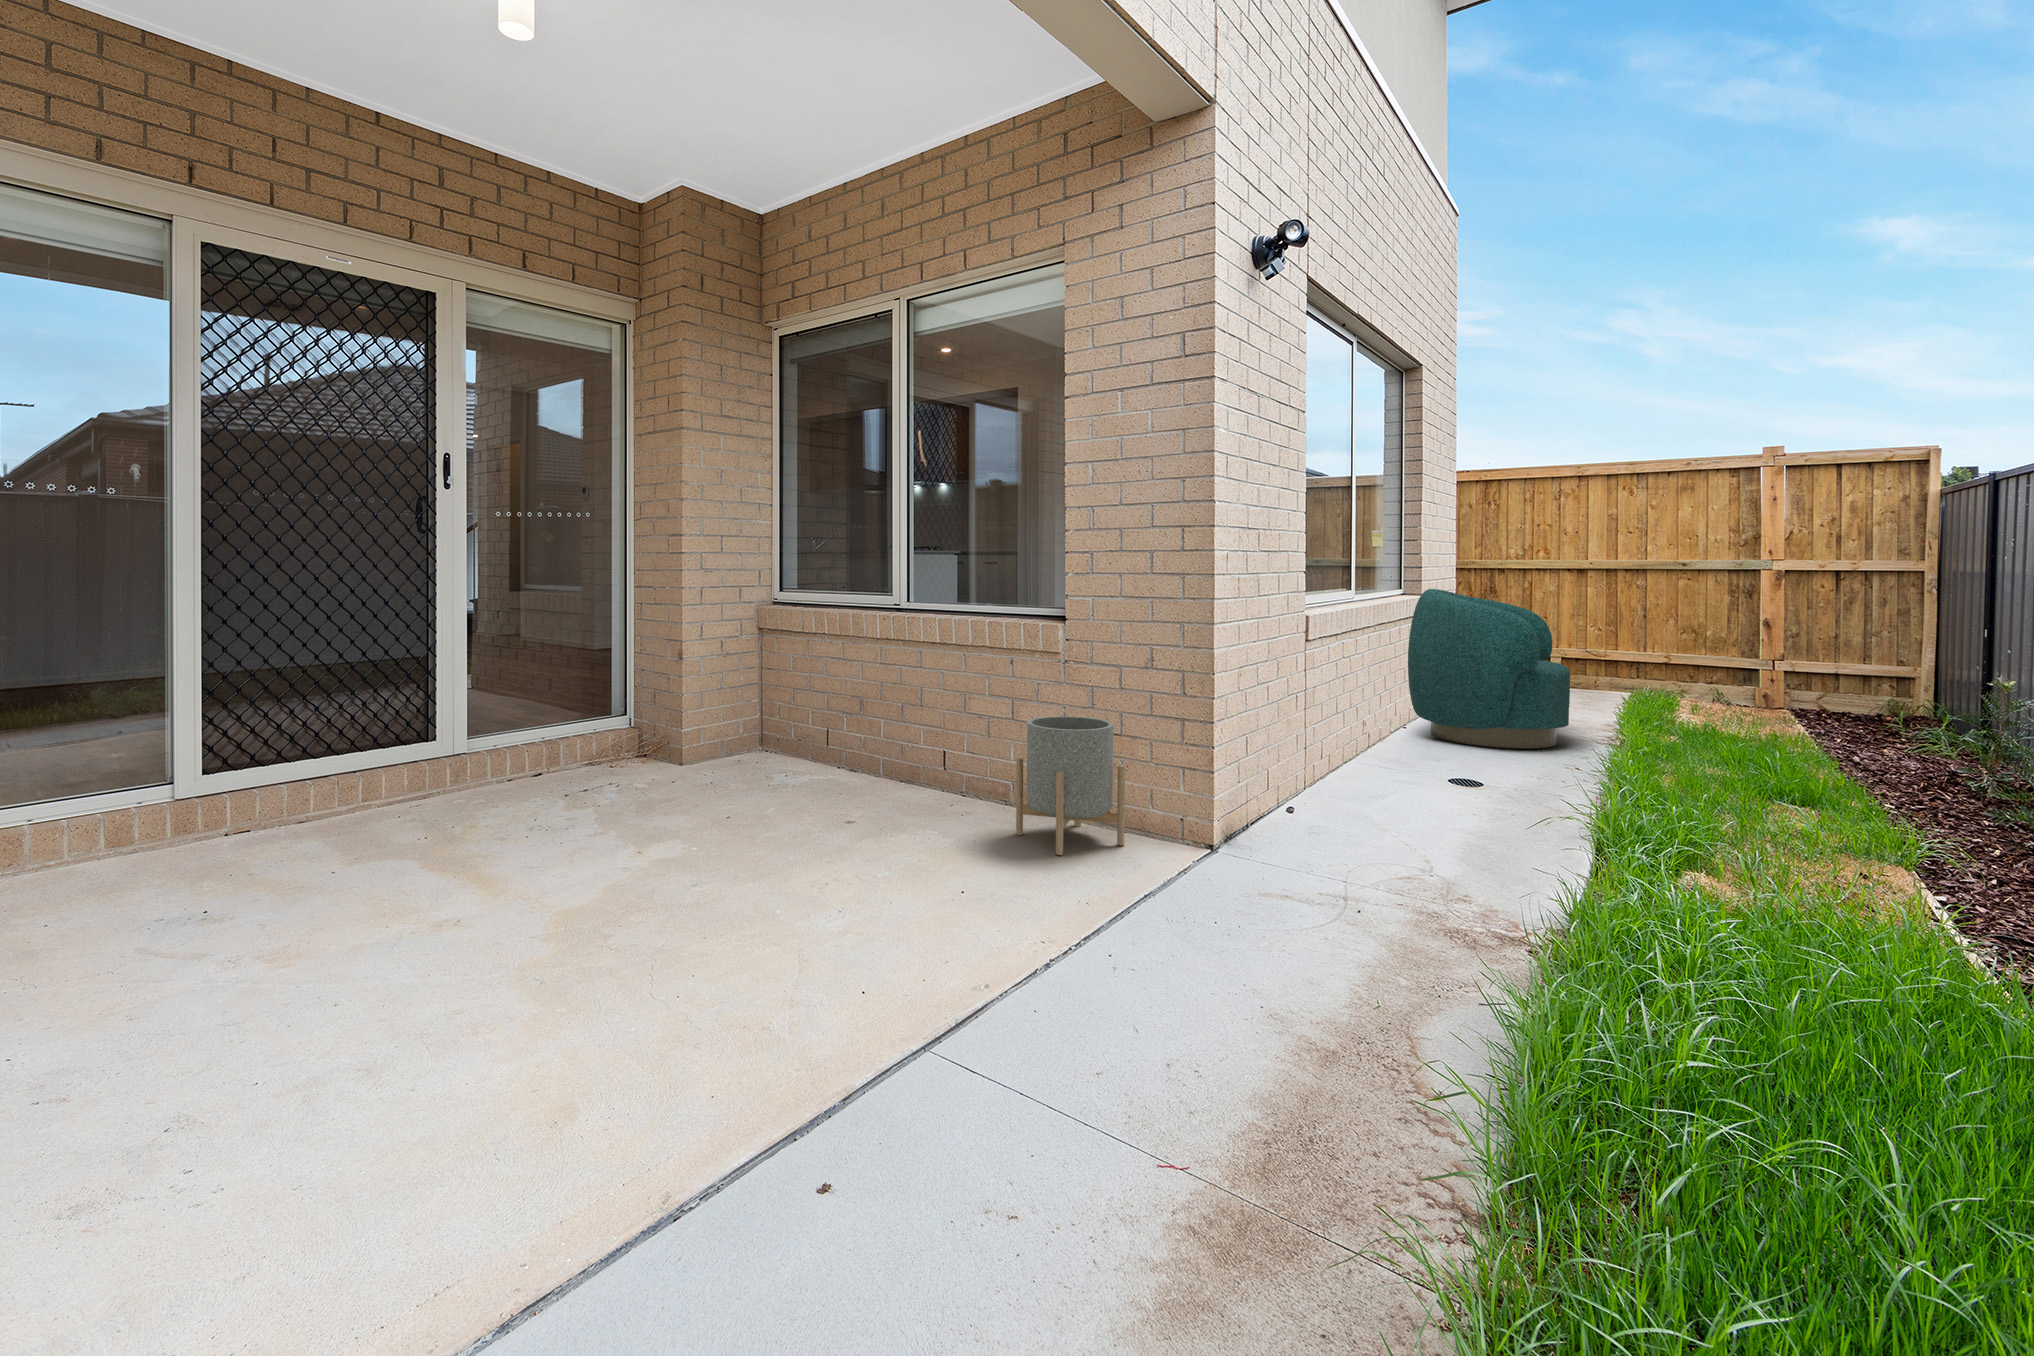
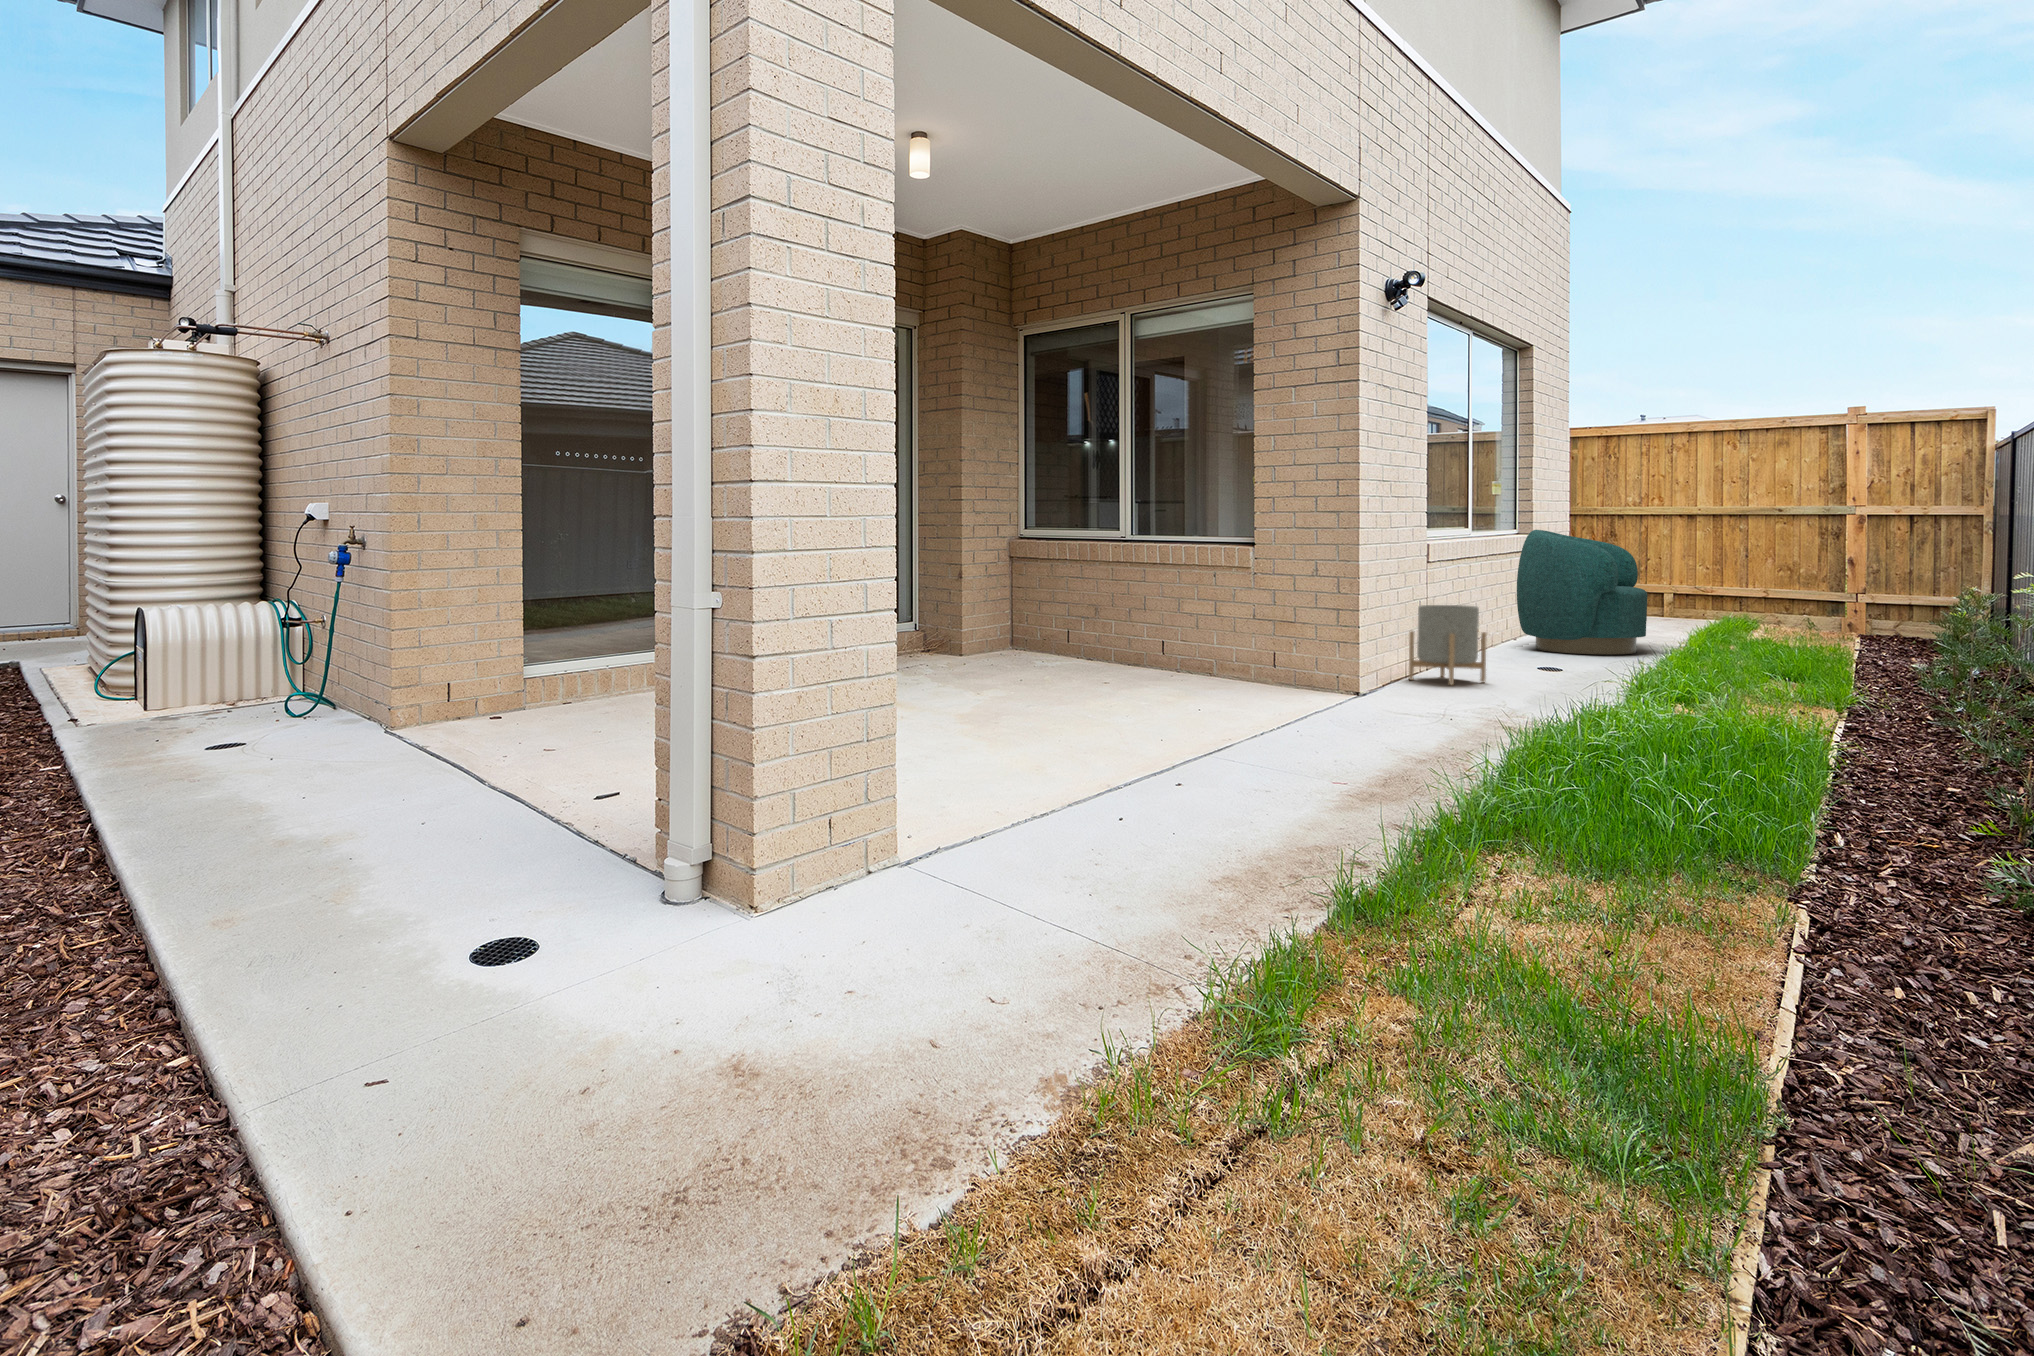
planter: present [1016,716,1125,855] -> present [1409,605,1487,685]

